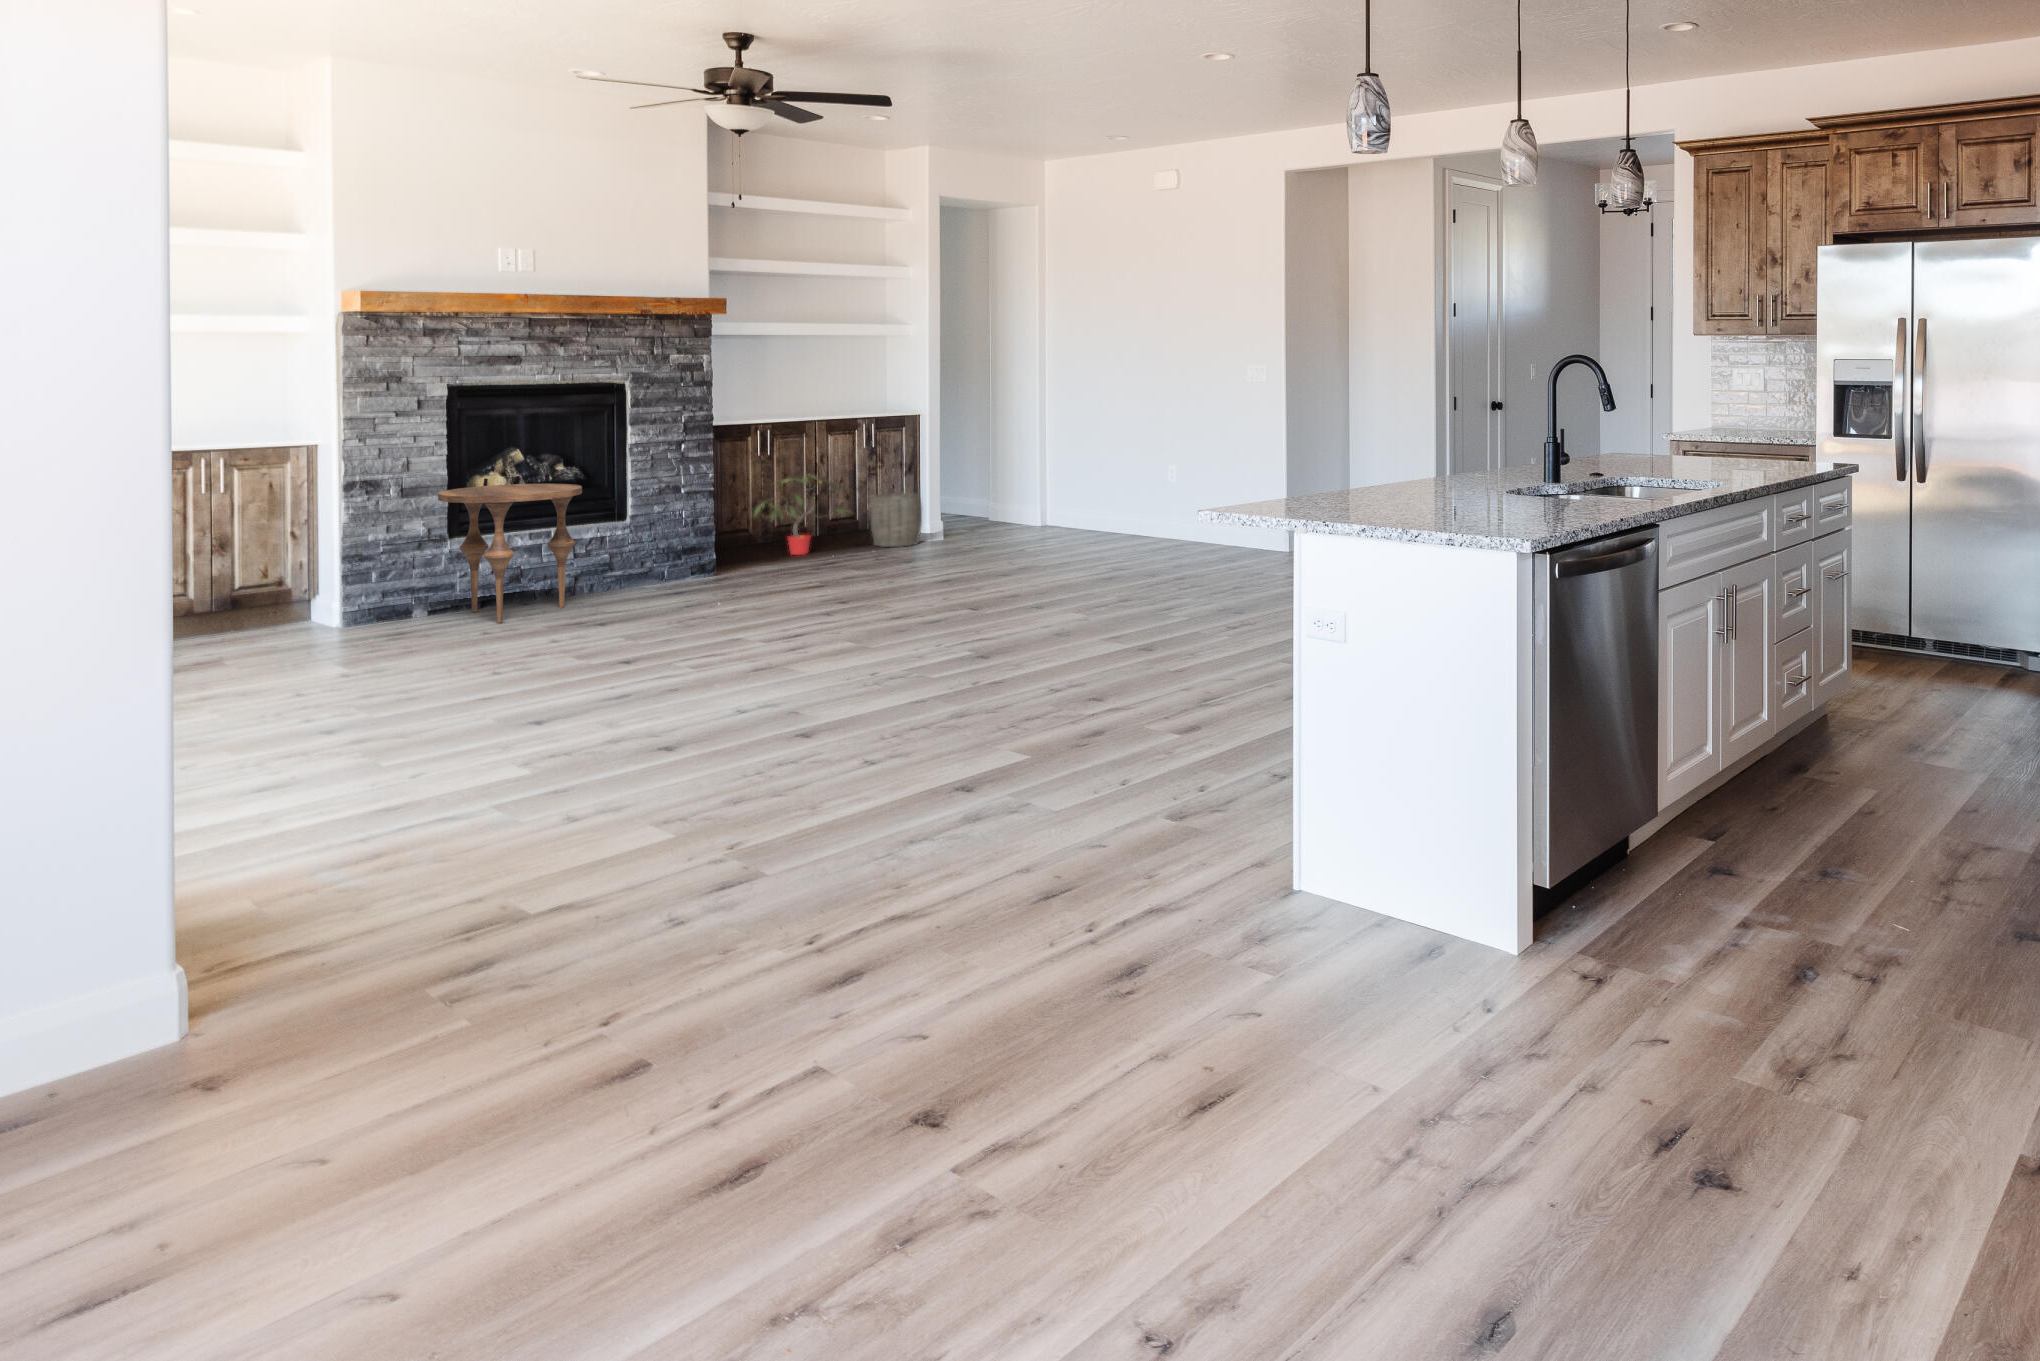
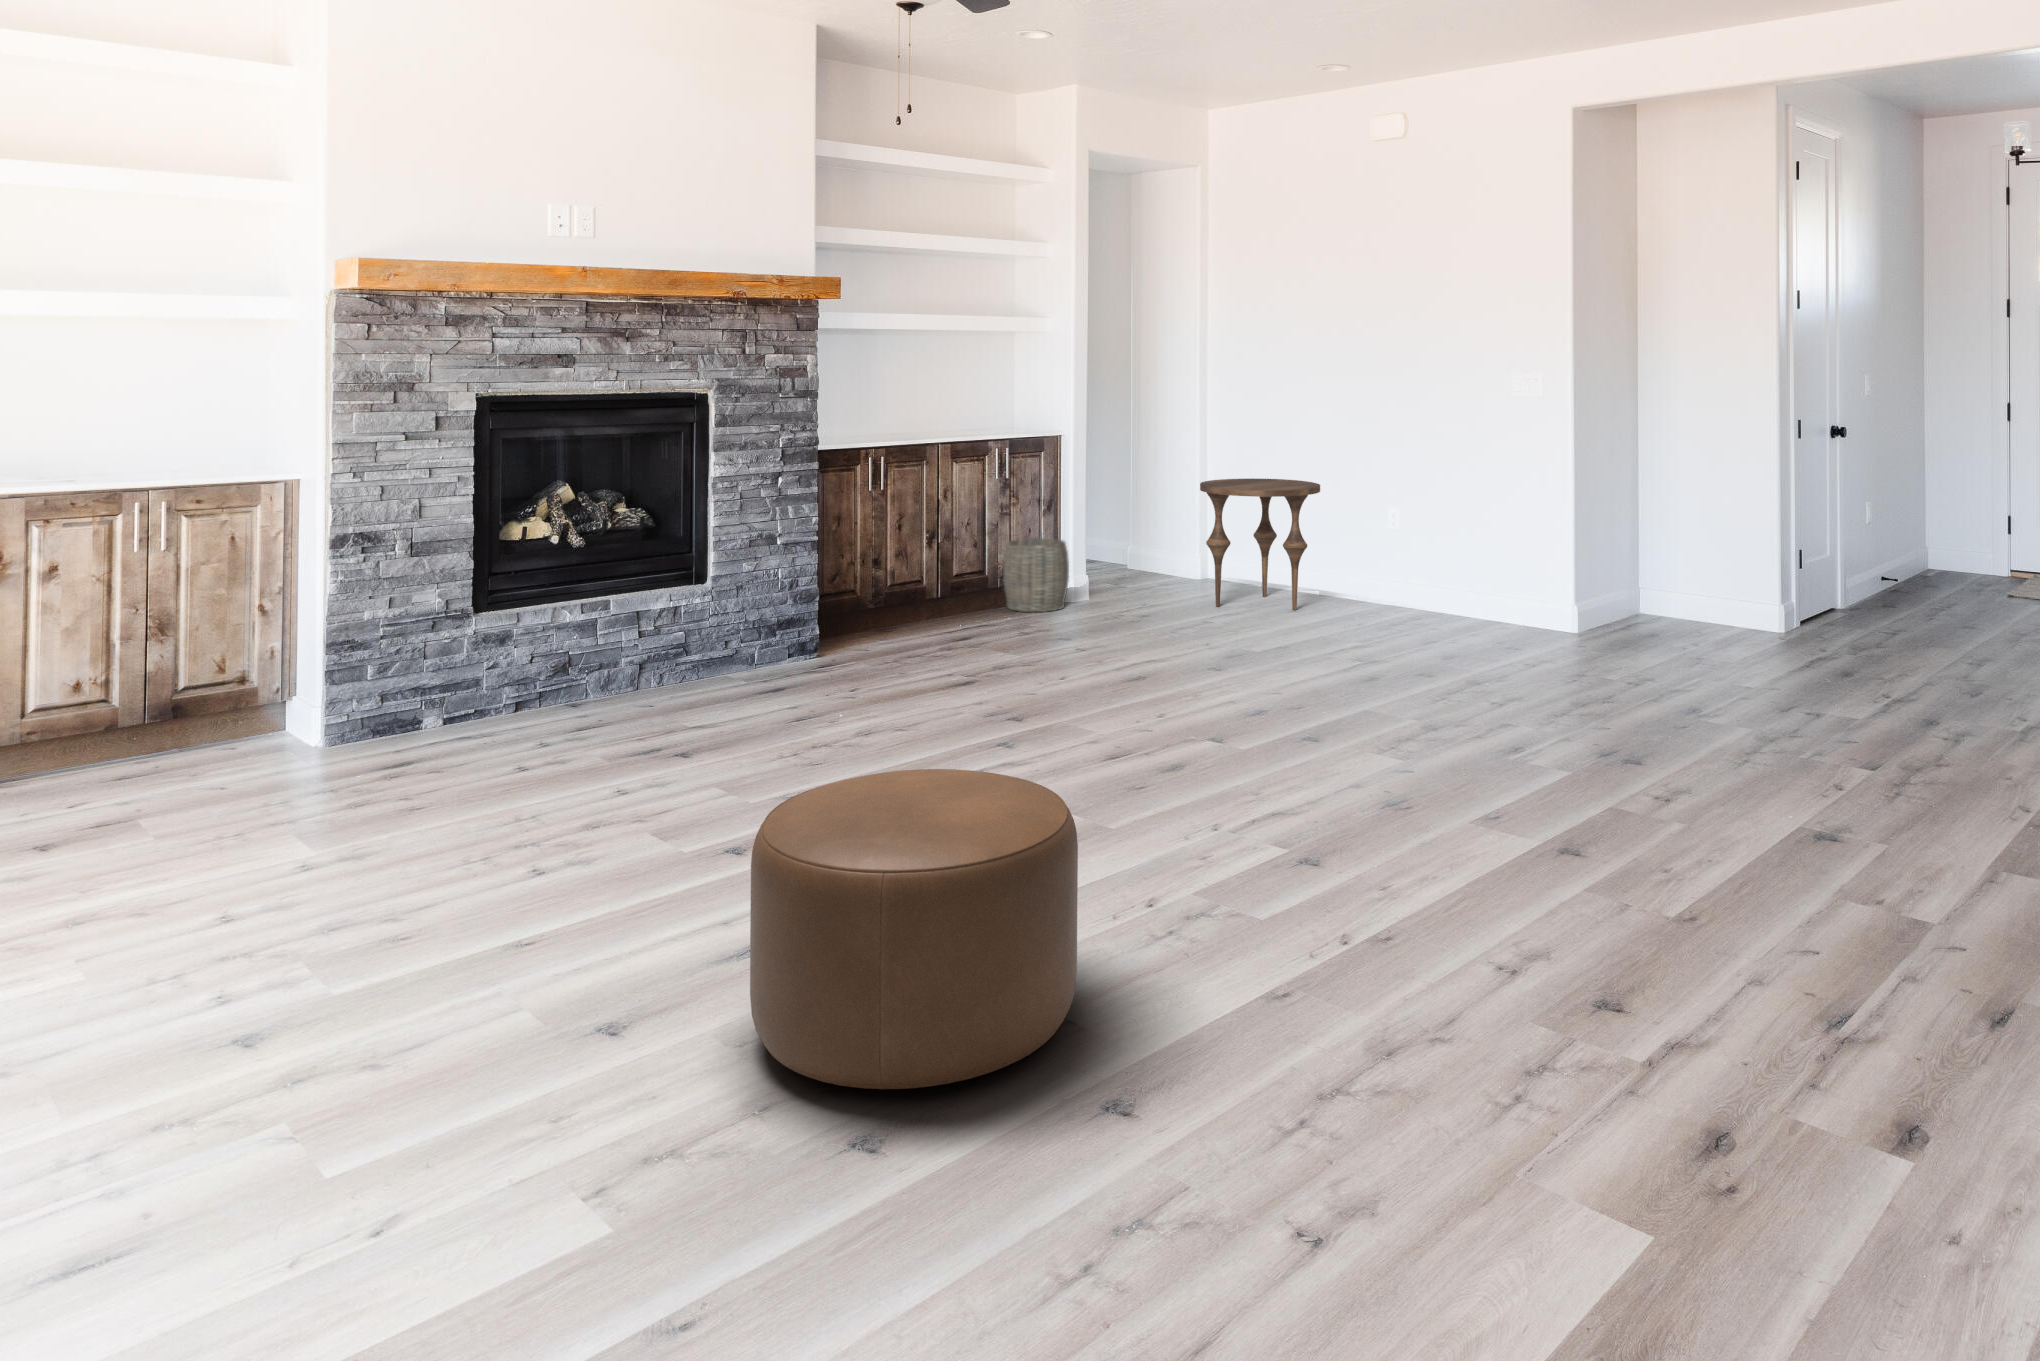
potted plant: present [755,475,849,555] -> none [856,514,989,623]
side table: present [438,484,582,623] -> present [1200,478,1320,610]
ottoman: none [612,585,800,729] -> present [750,769,1078,1089]

